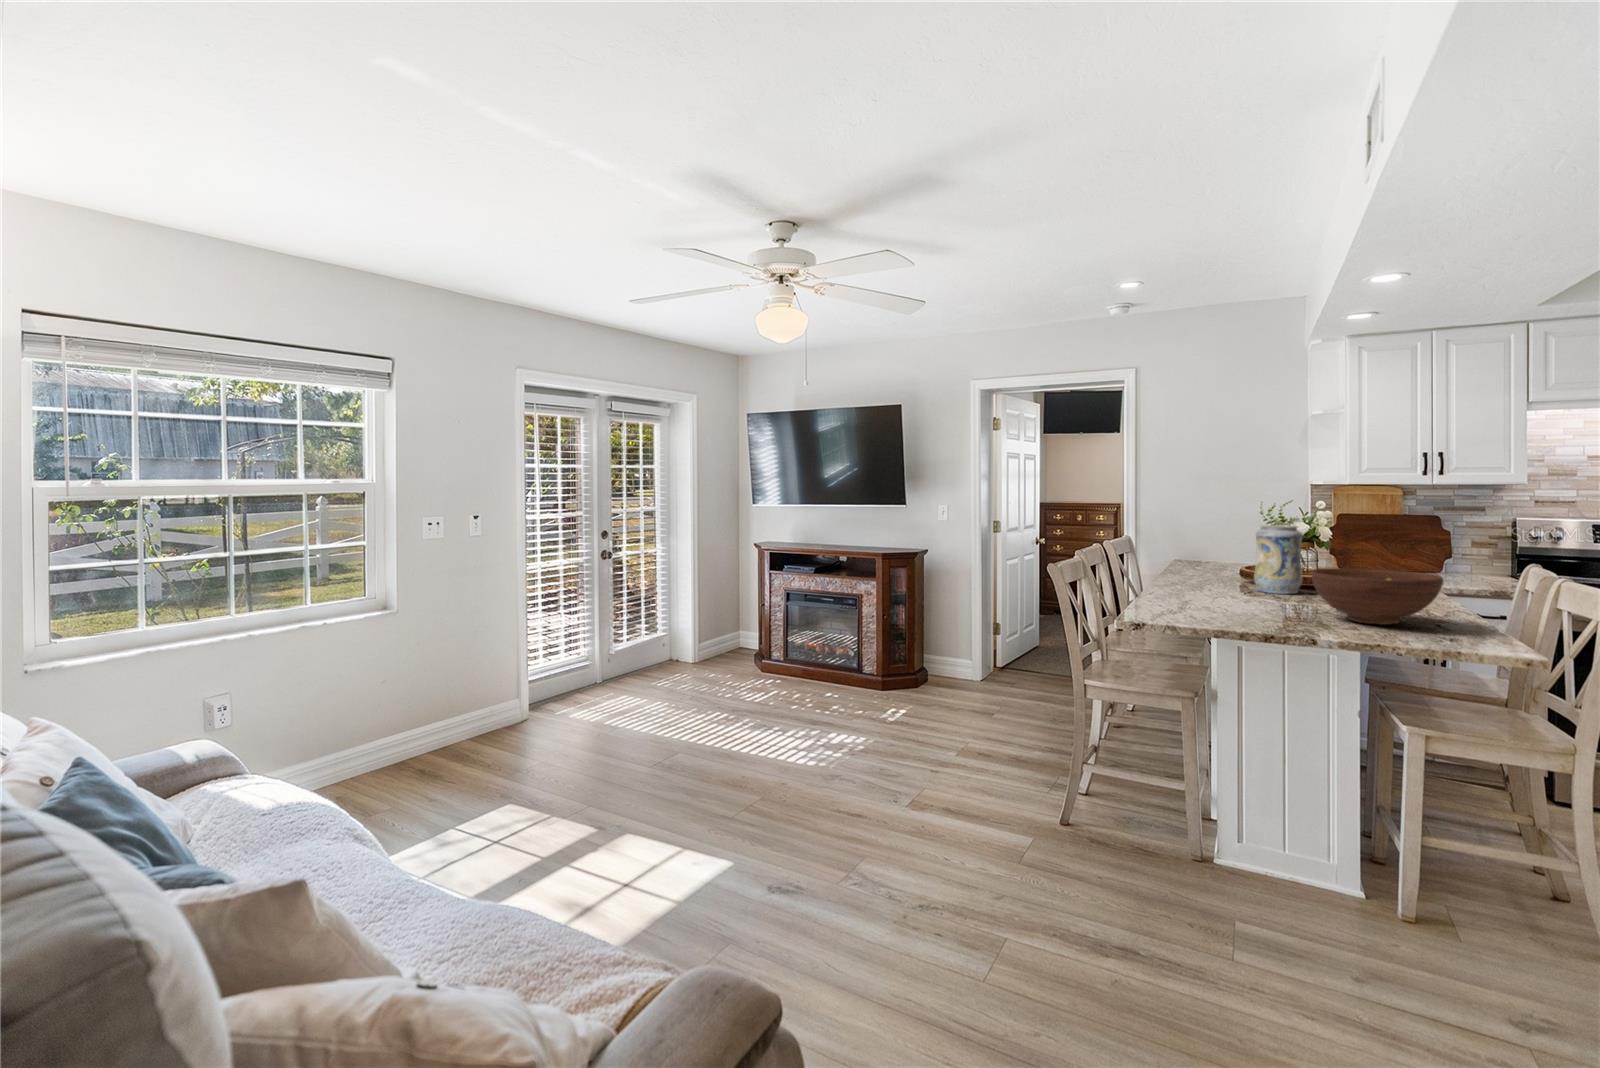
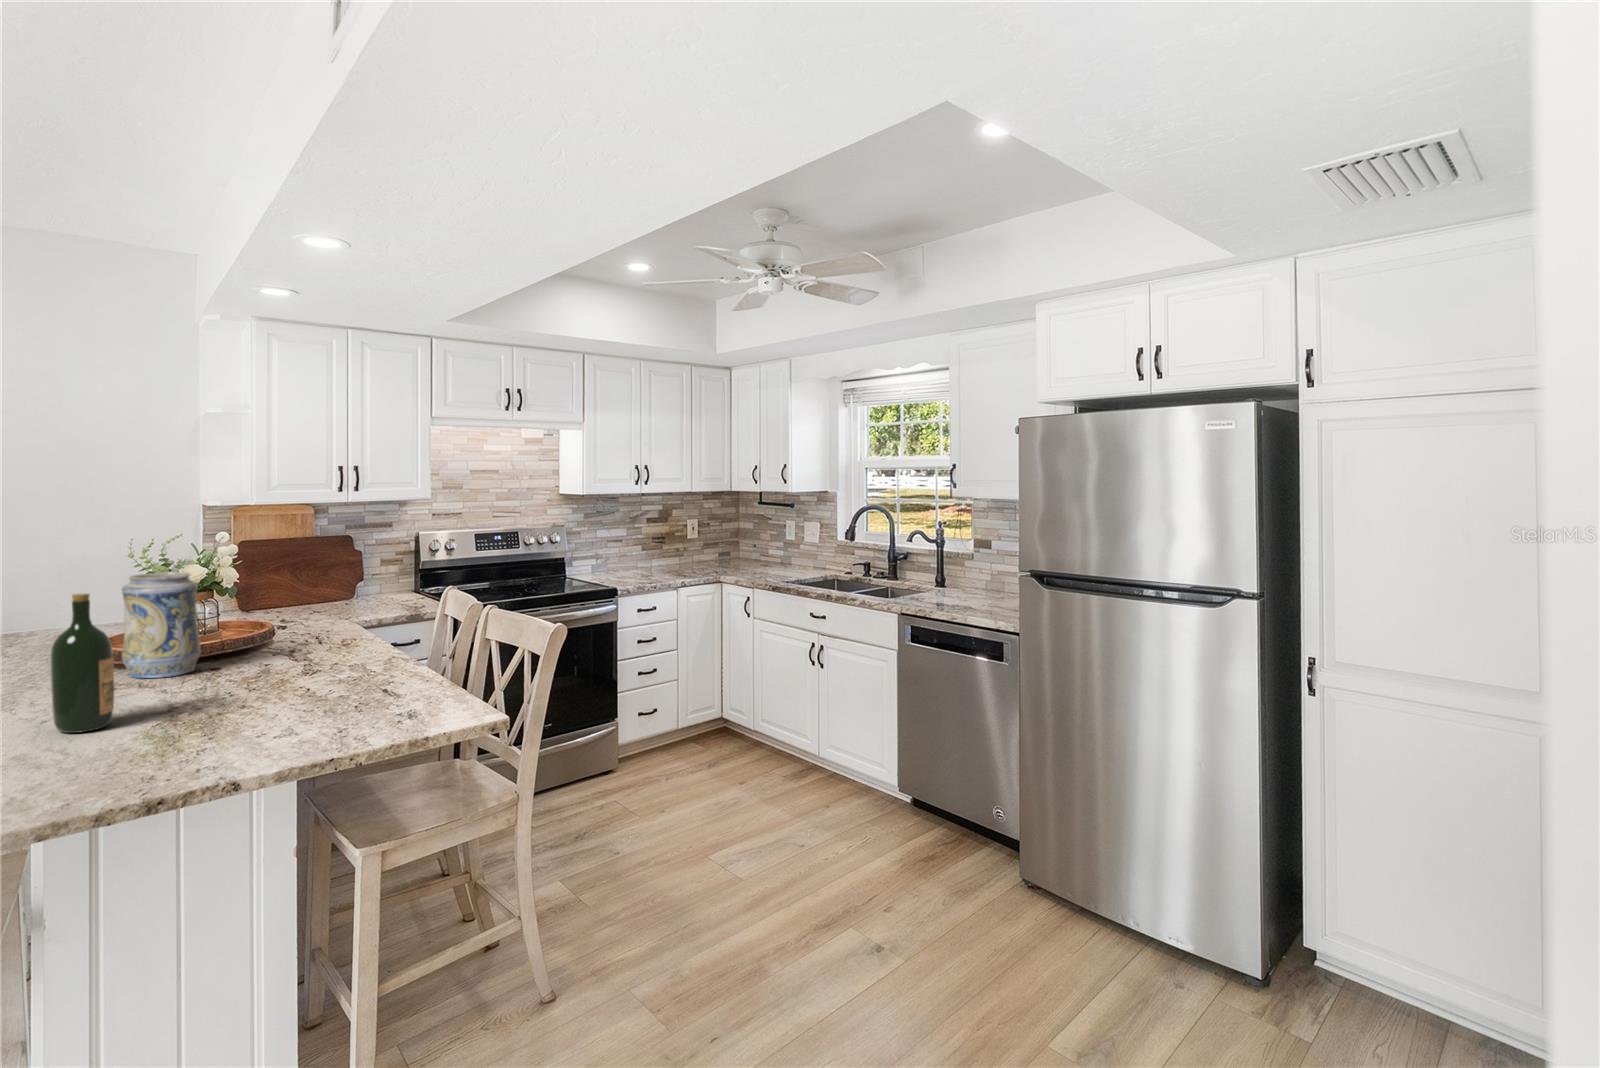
wine bottle: none [1219,525,1251,606] -> present [51,594,114,733]
fruit bowl: present [1311,568,1443,625] -> none [217,636,387,722]

